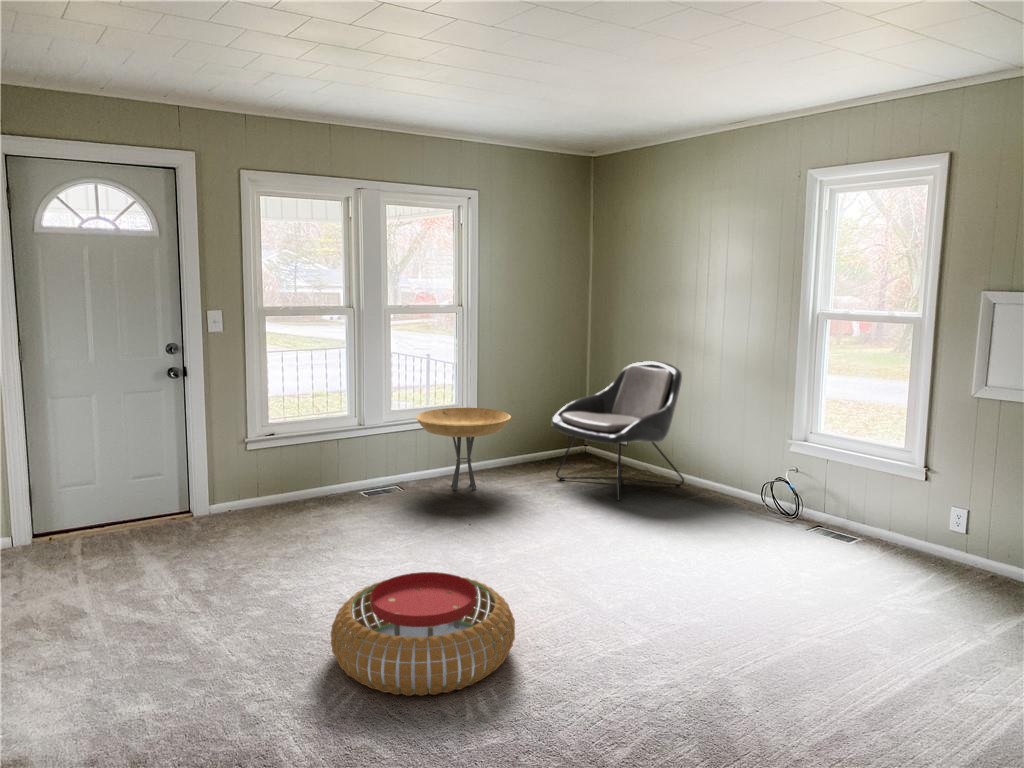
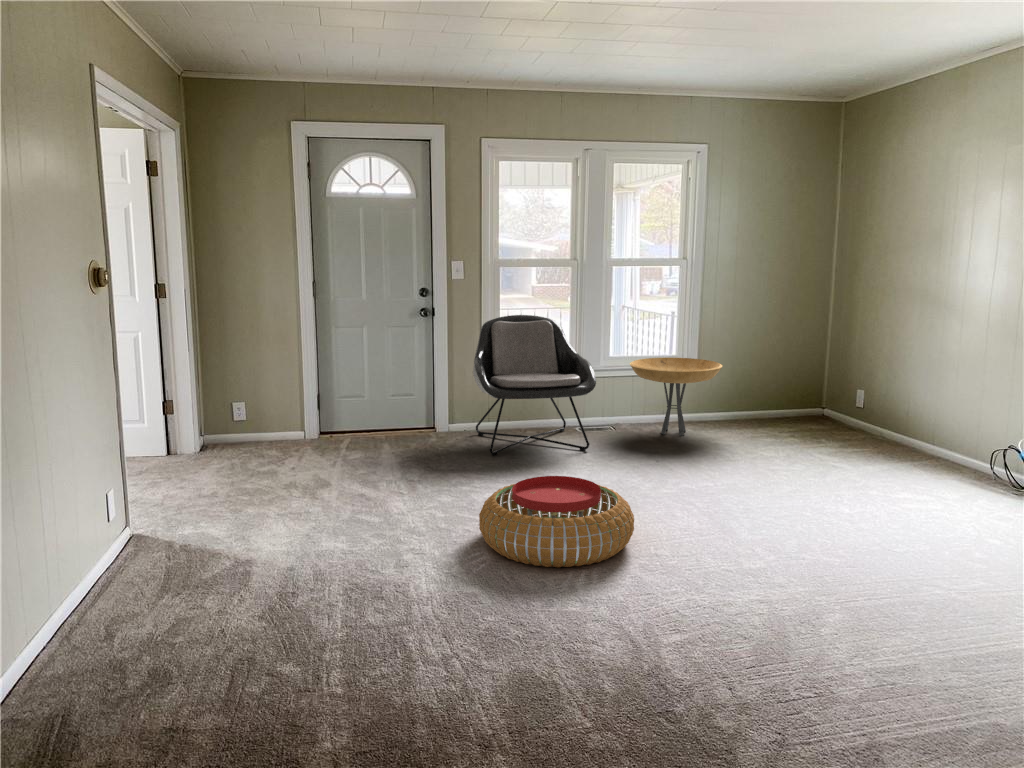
lounge chair: present [551,361,684,501] -> present [473,315,596,456]

